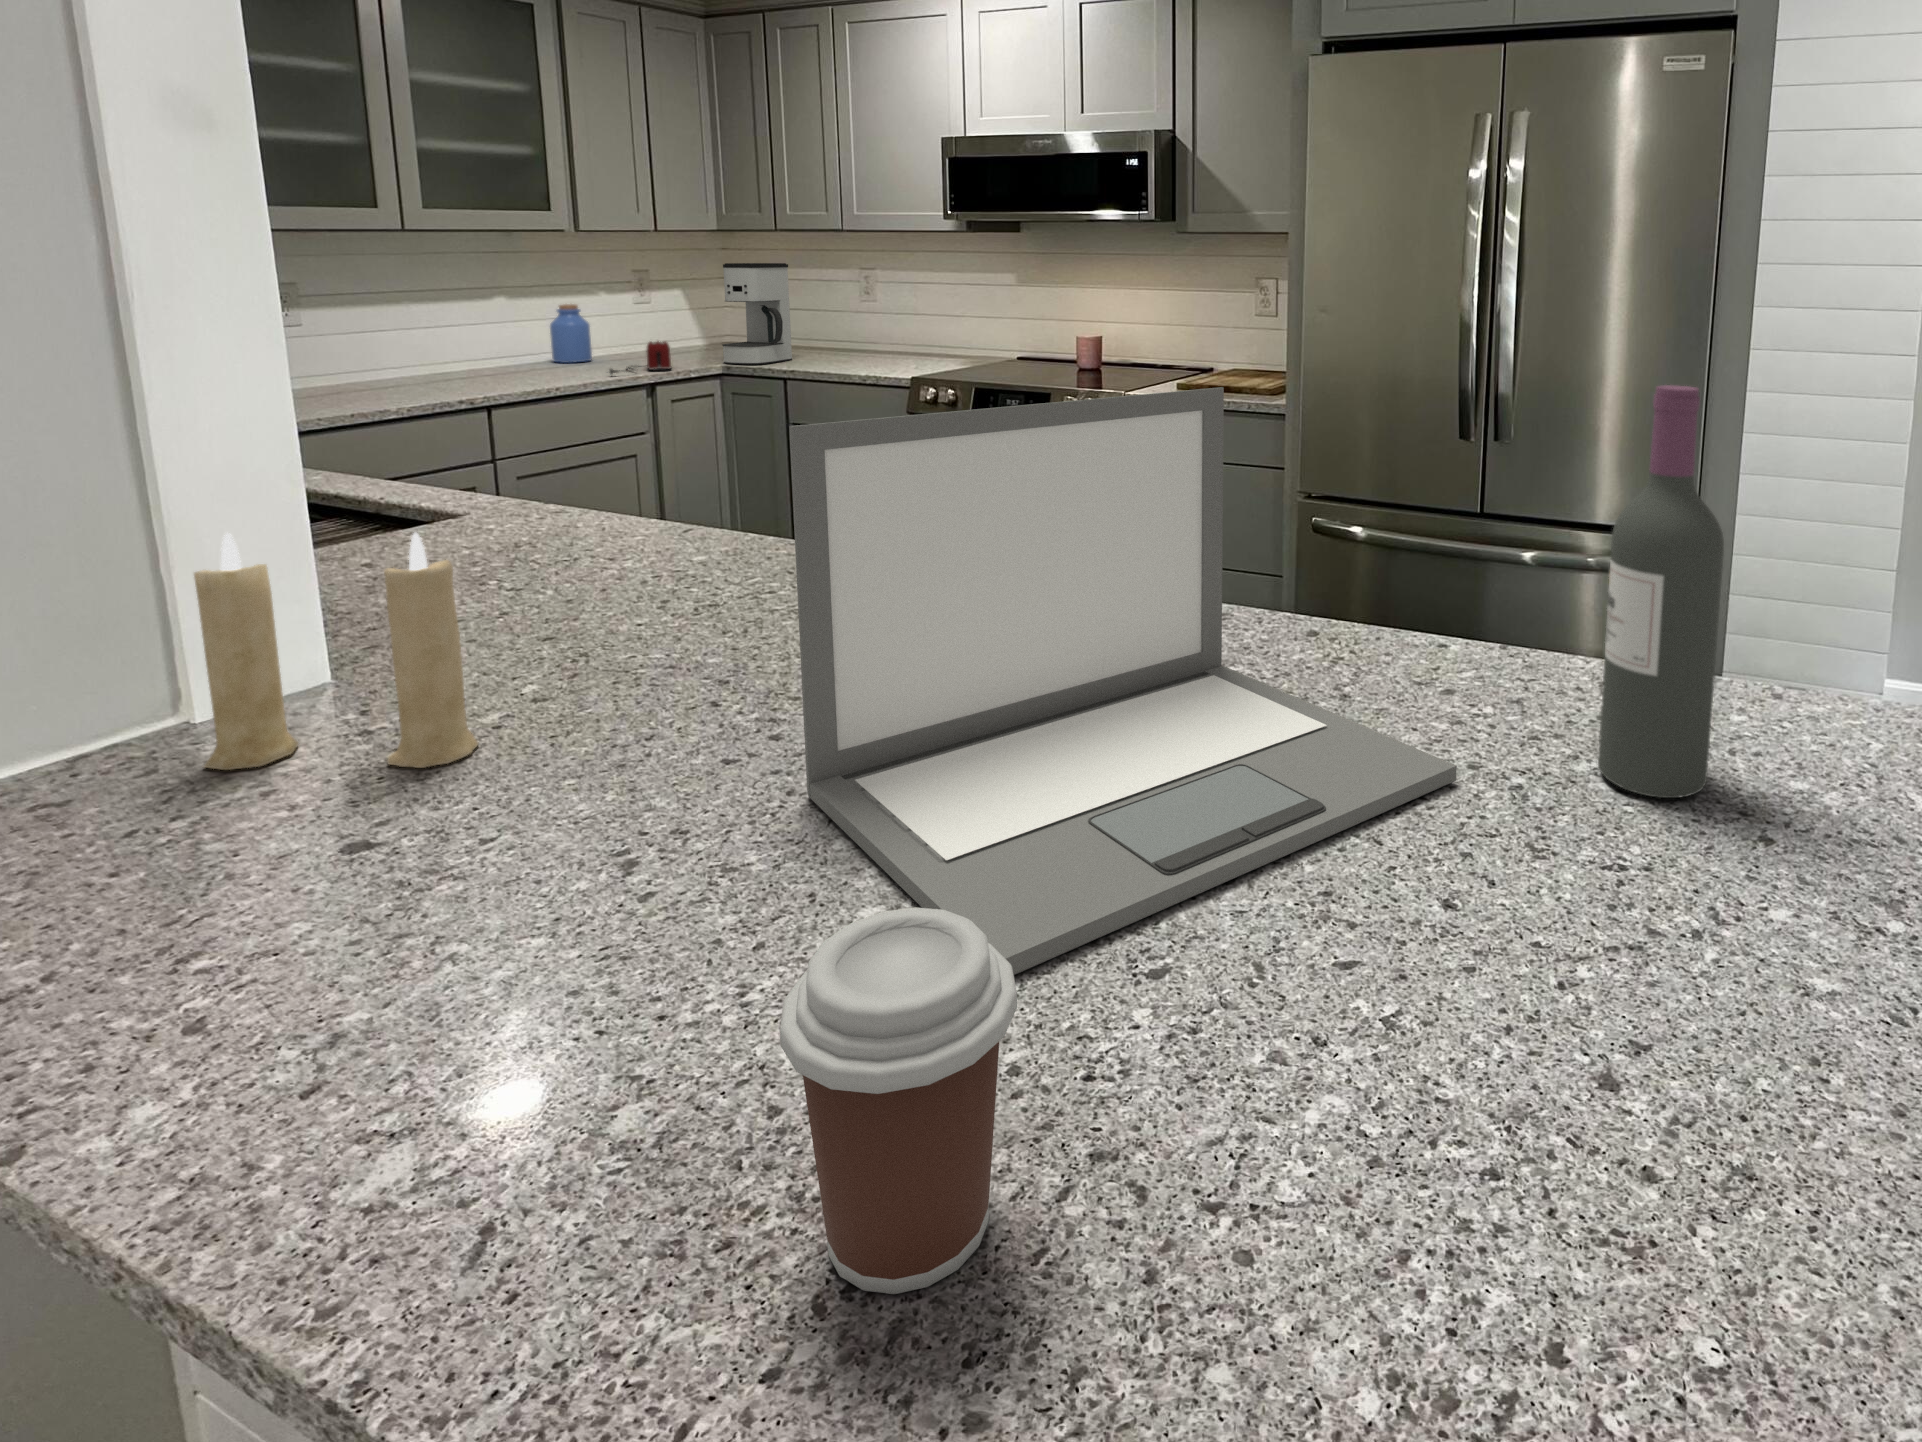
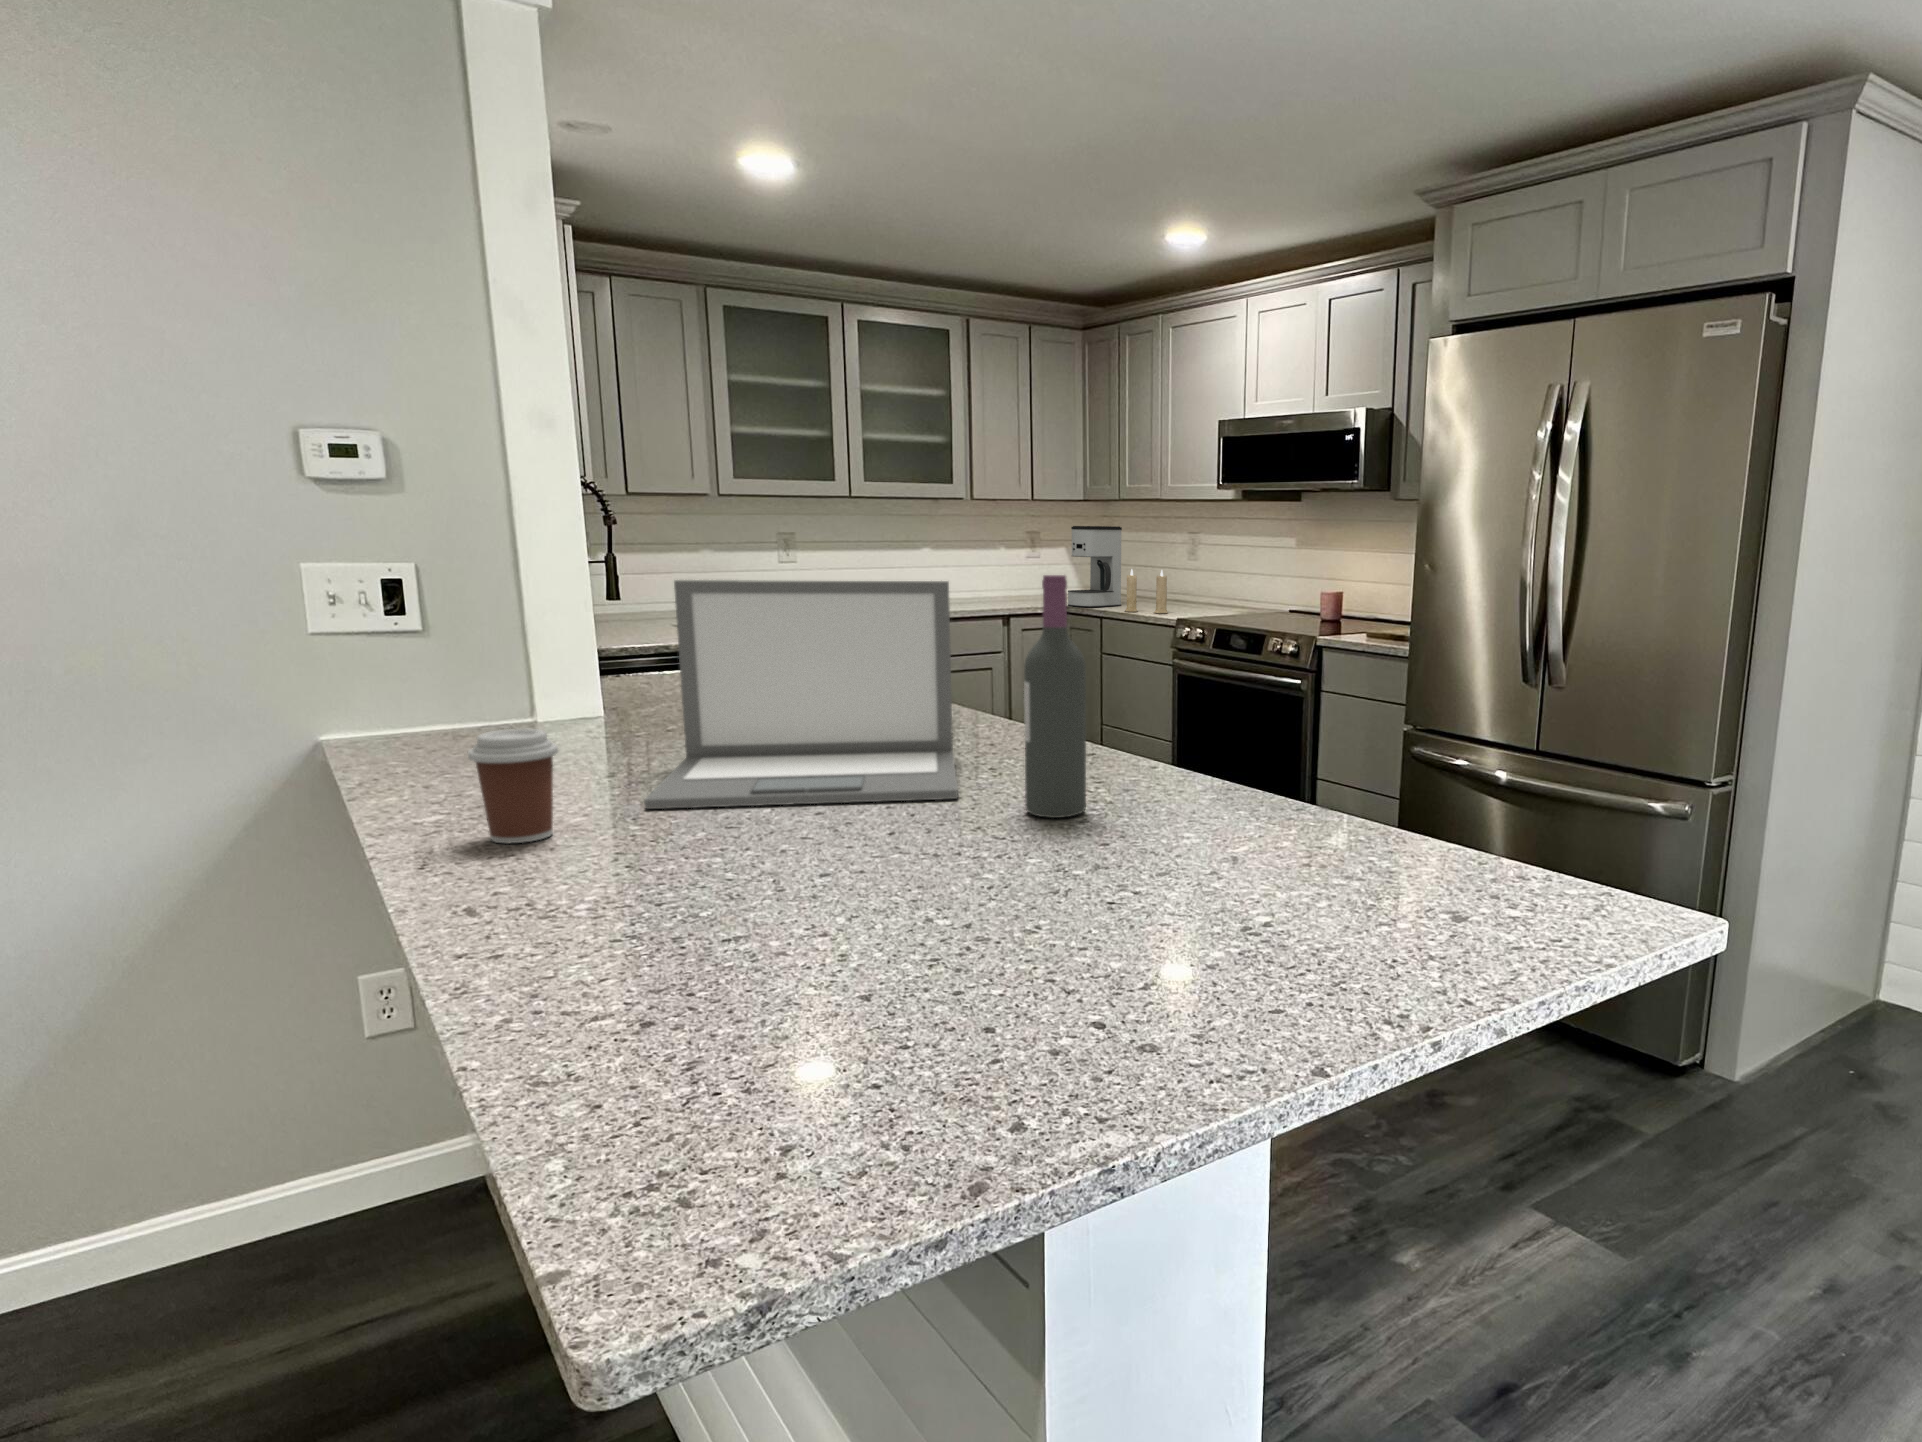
jar: present [550,304,592,363] -> none [957,556,985,600]
toaster: present [609,341,671,374] -> none [975,585,1027,609]
candle: present [194,532,479,770] -> present [1125,569,1168,613]

